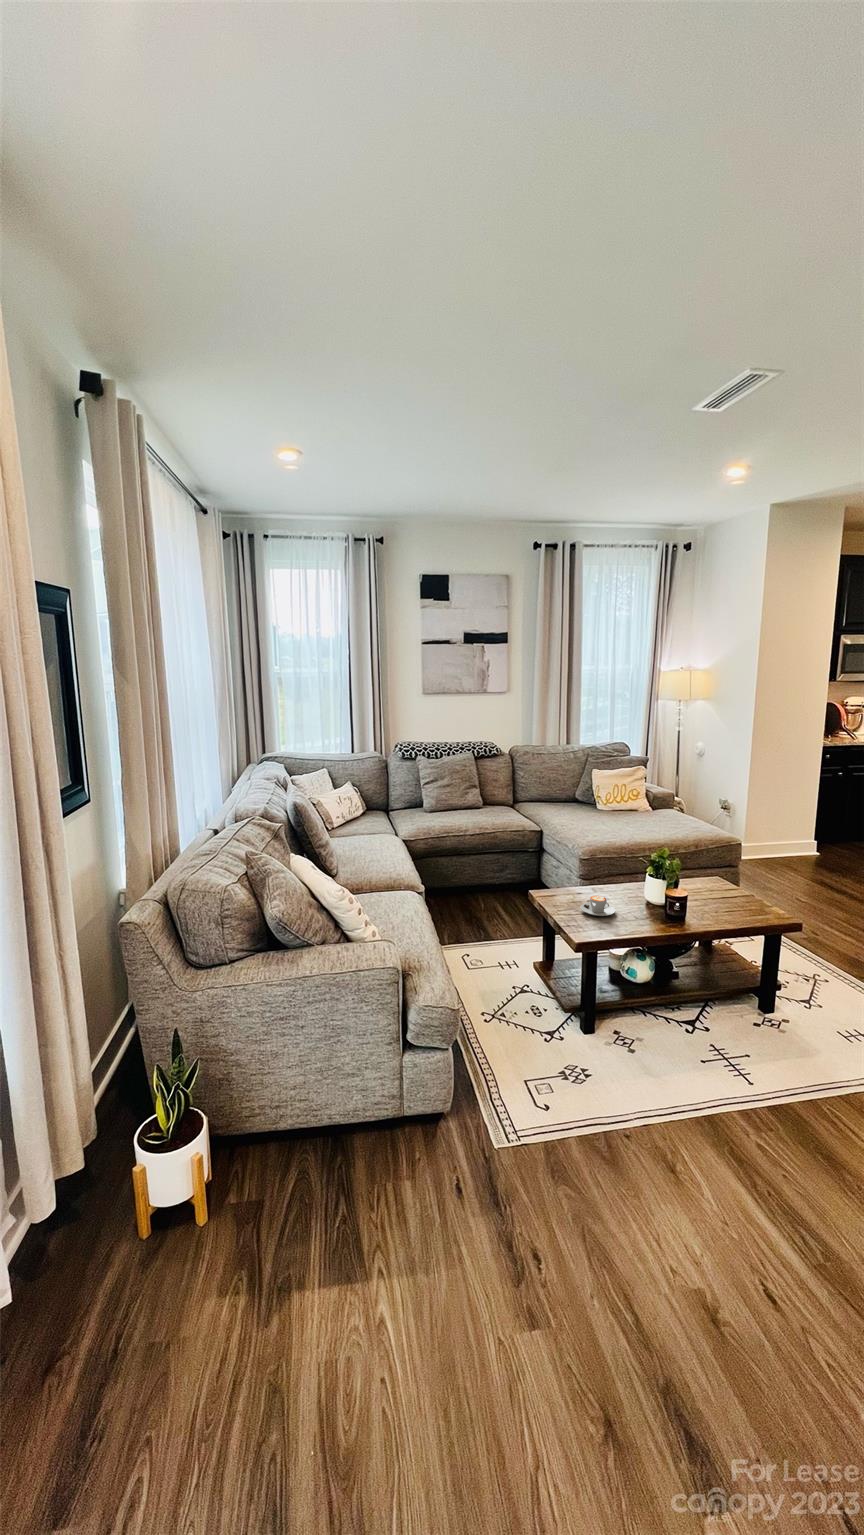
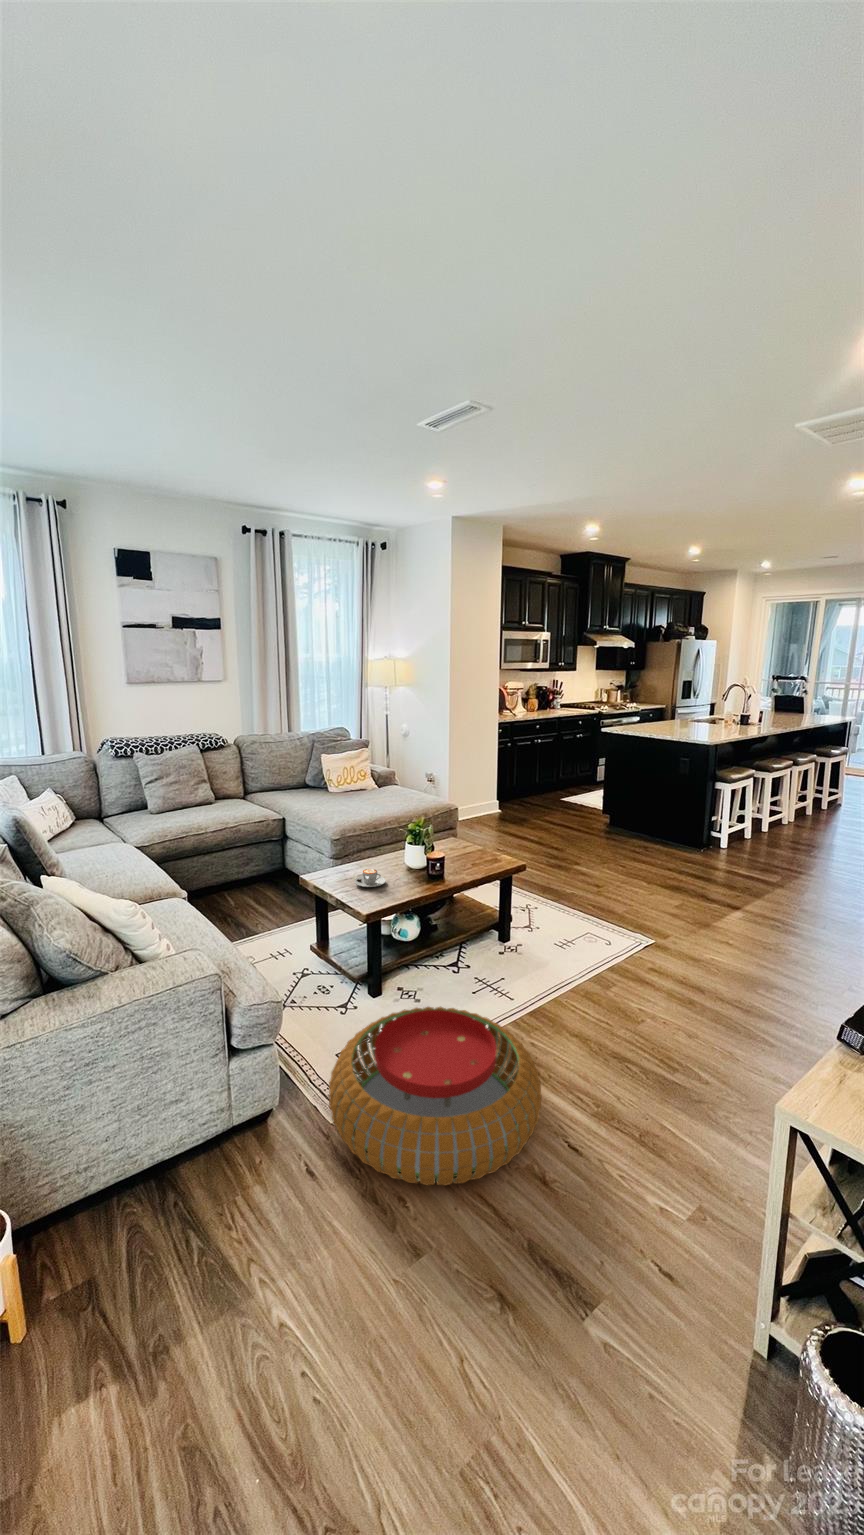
pouf: none [490,1055,740,1274] -> present [329,1007,541,1186]

